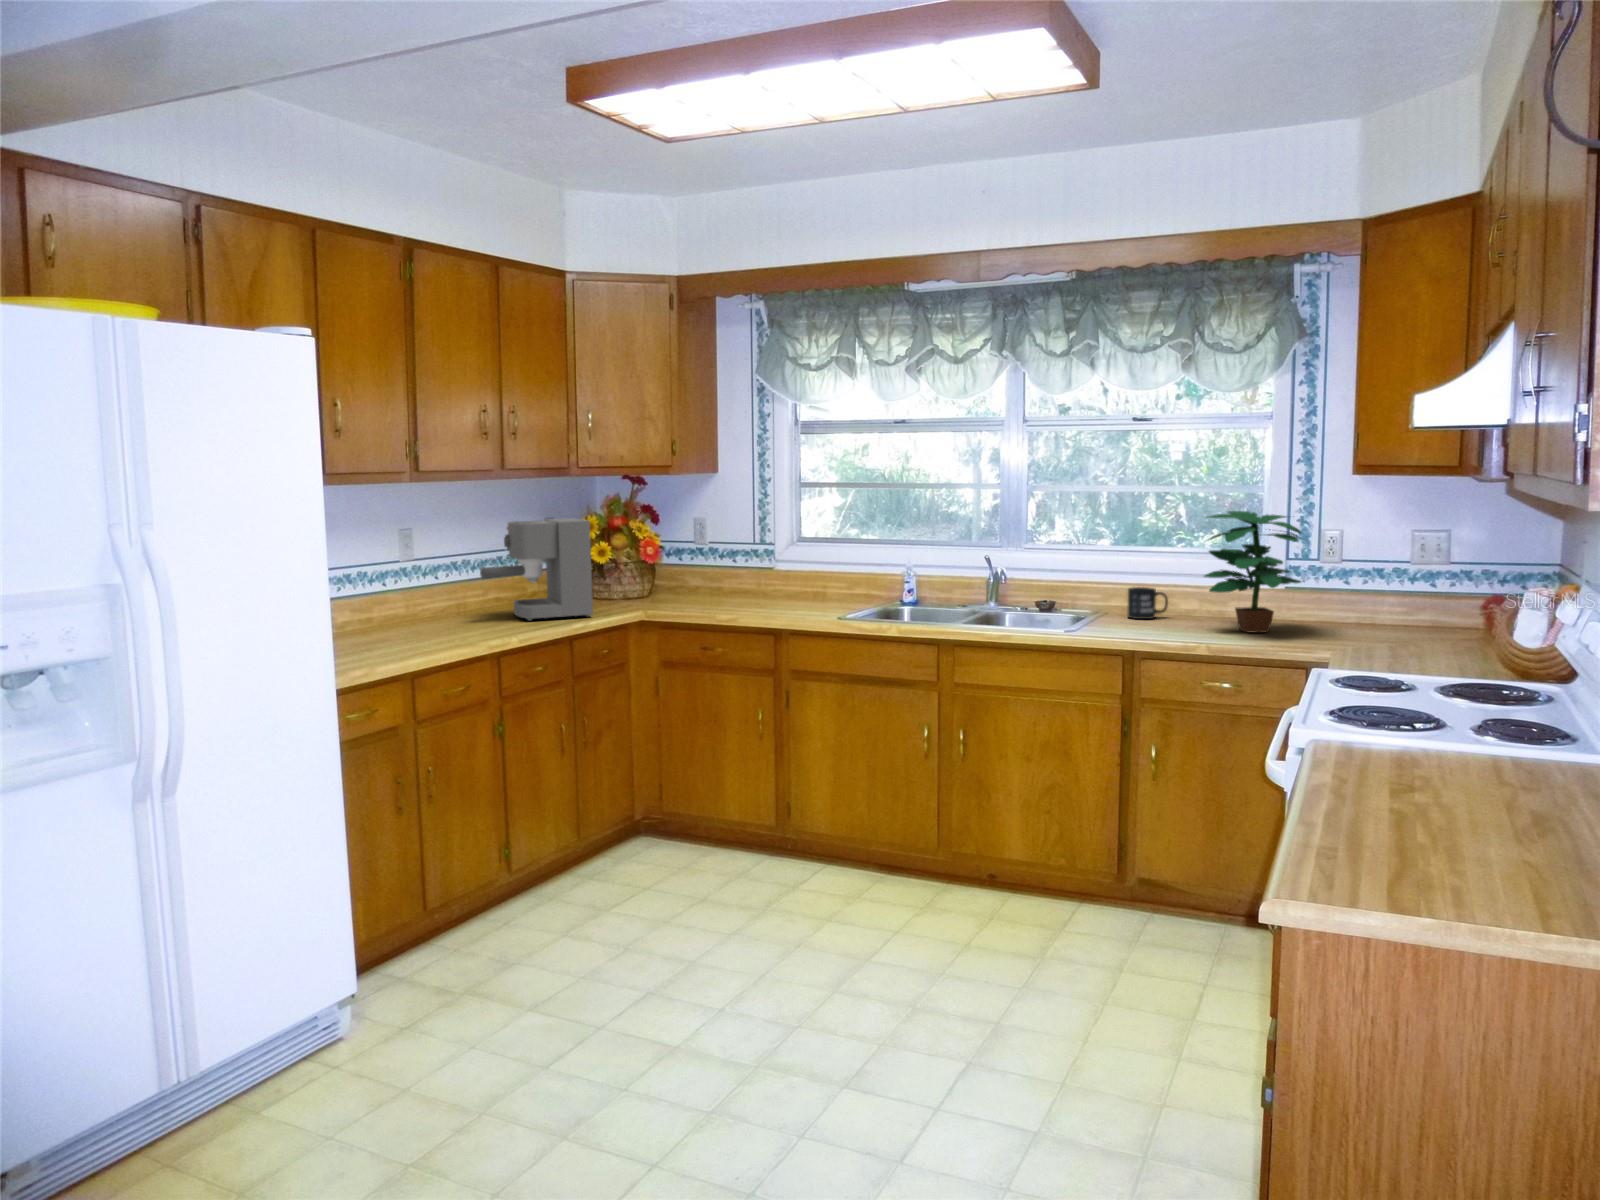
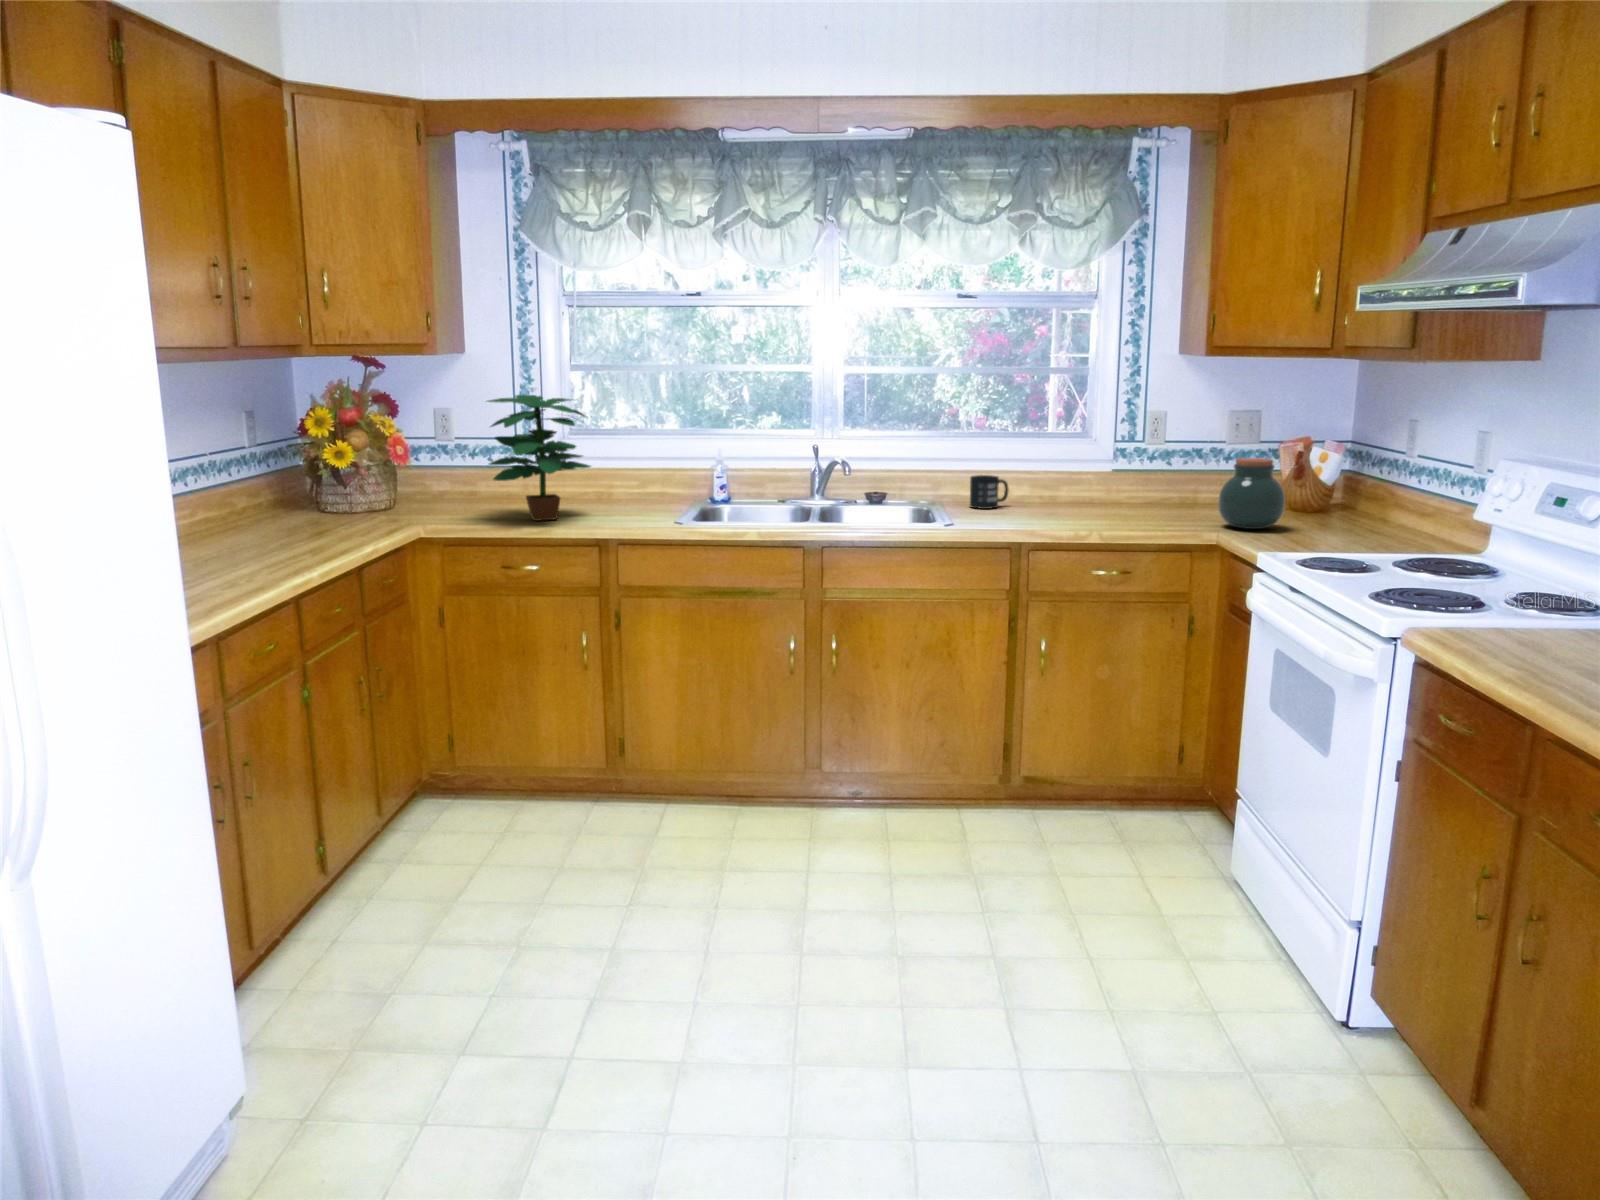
potted plant: present [1204,511,1301,633] -> present [488,395,590,521]
coffee maker: present [480,518,593,621] -> none [207,410,364,548]
jar: none [1346,578,1417,651] -> present [1218,458,1285,529]

